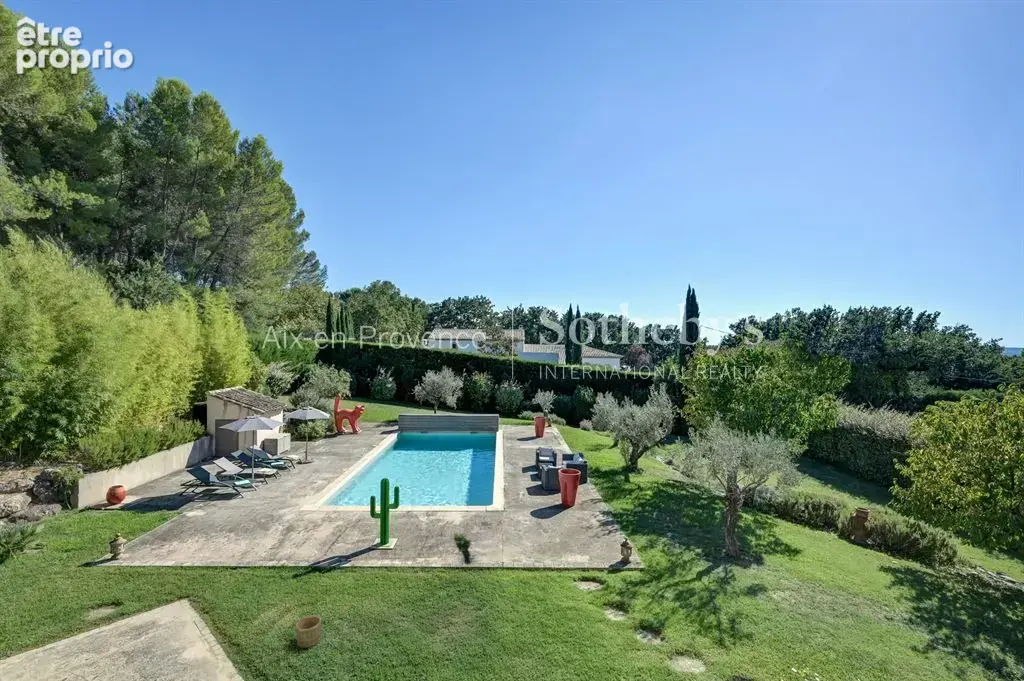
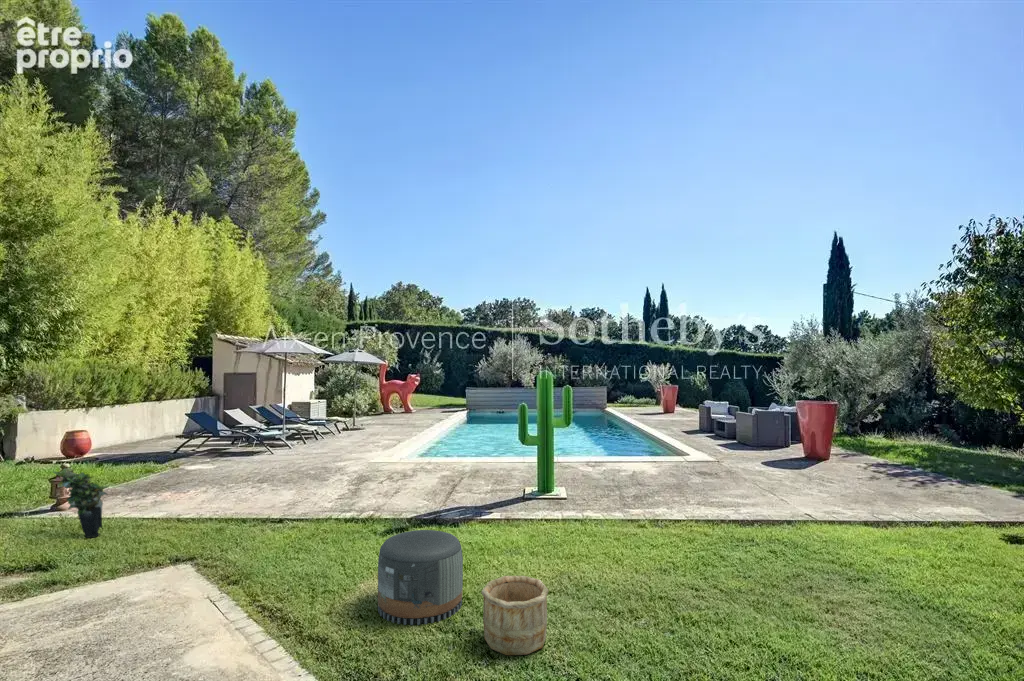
potted plant: present [454,533,471,564] -> present [54,468,107,538]
pouf: none [262,591,299,635] -> present [378,530,463,625]

